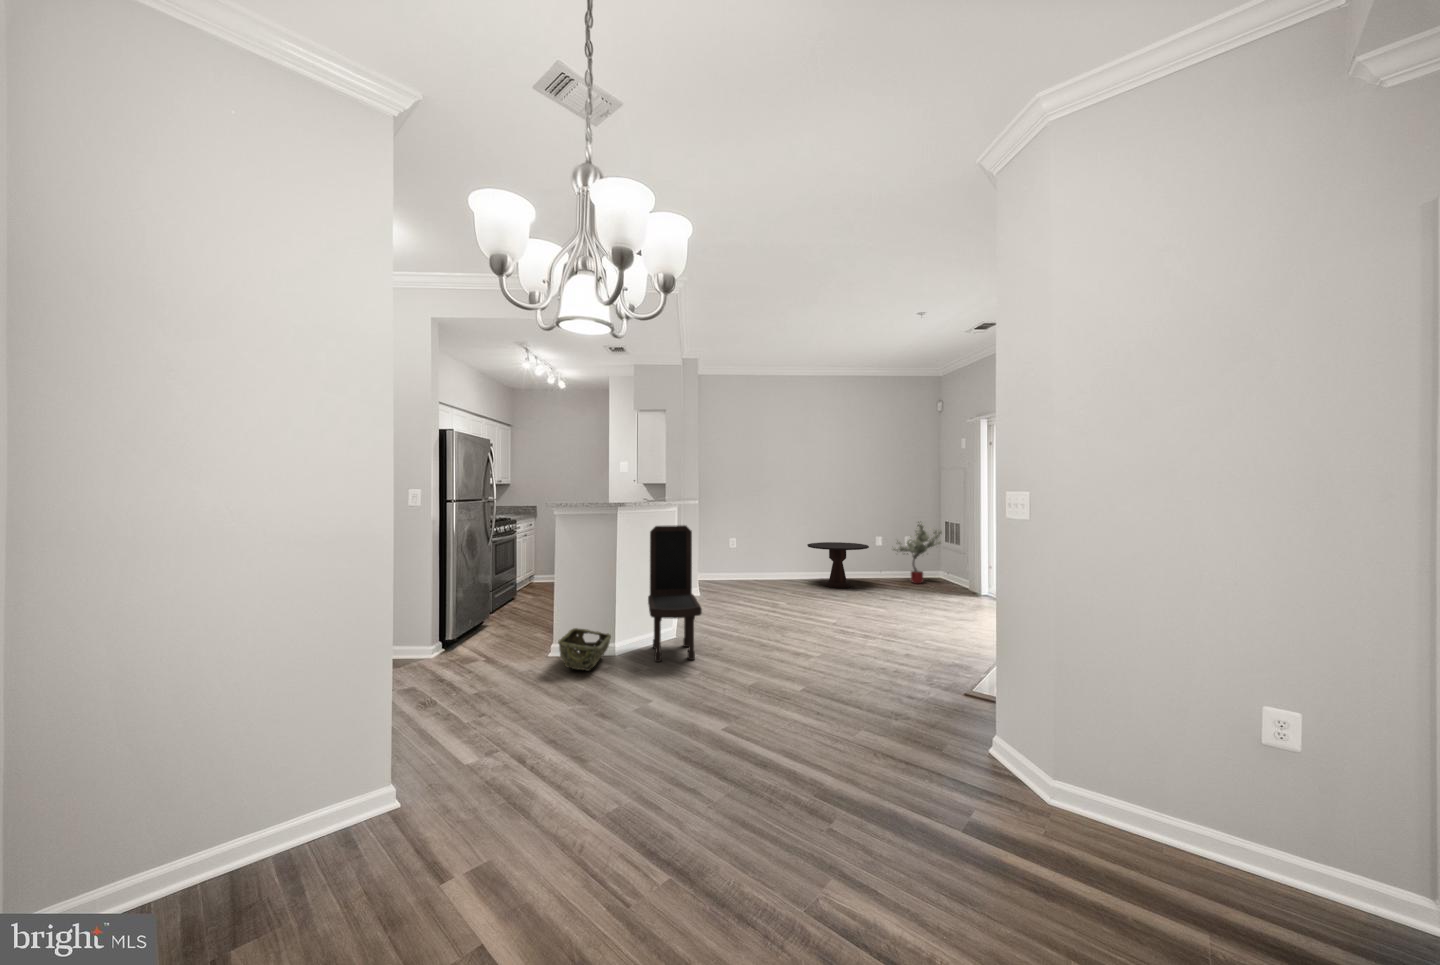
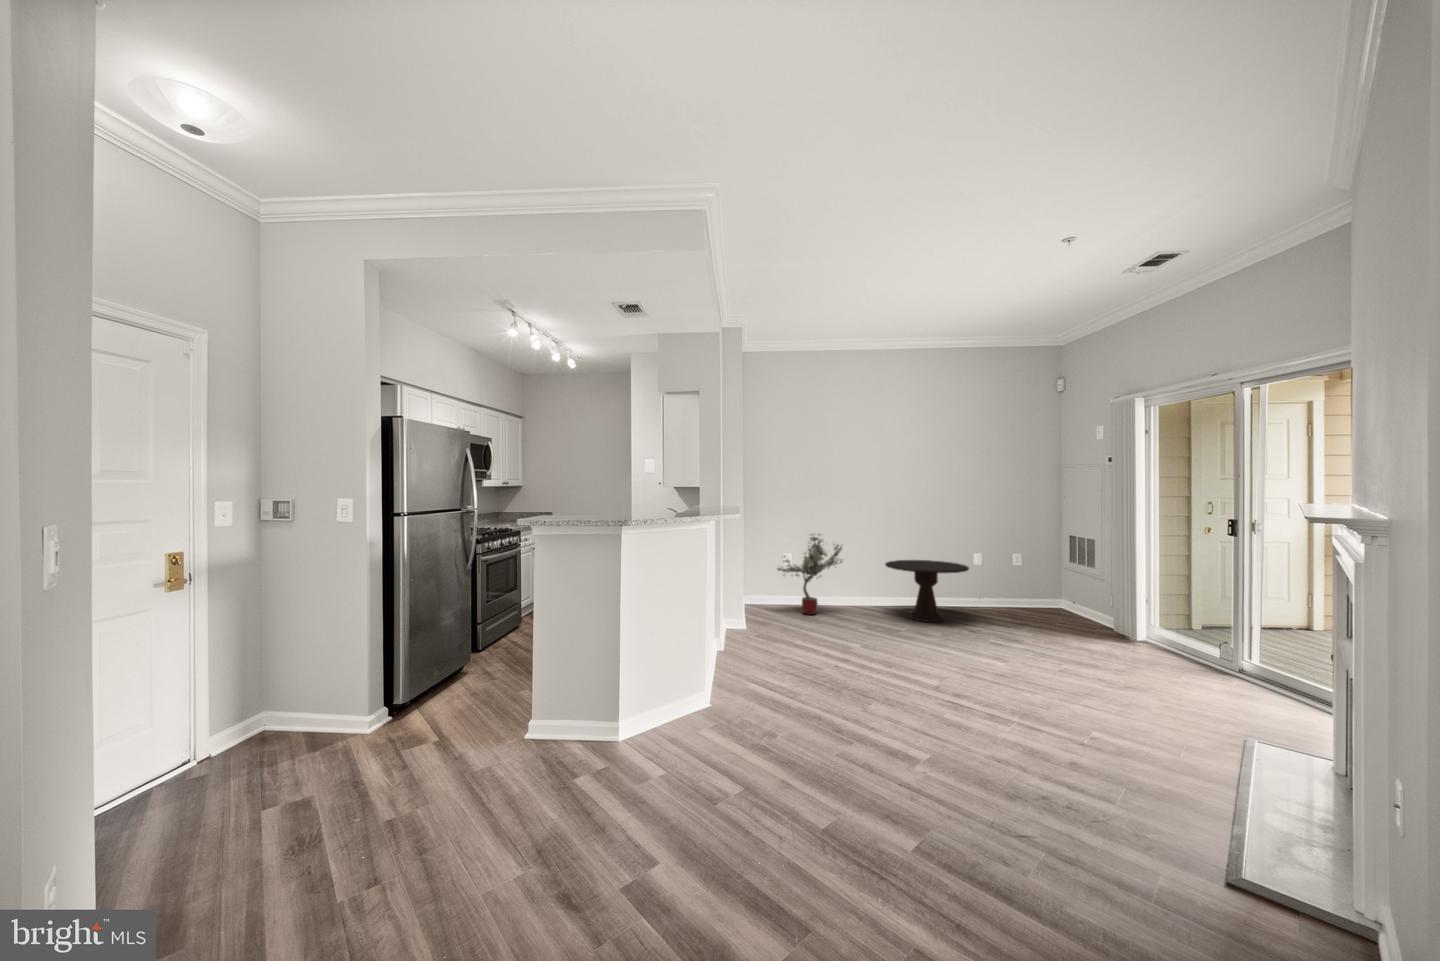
potted tree: present [893,521,942,584] -> present [778,534,842,615]
dining chair: present [648,525,702,662] -> none [665,551,742,758]
woven basket: present [558,628,611,671] -> none [528,699,612,774]

